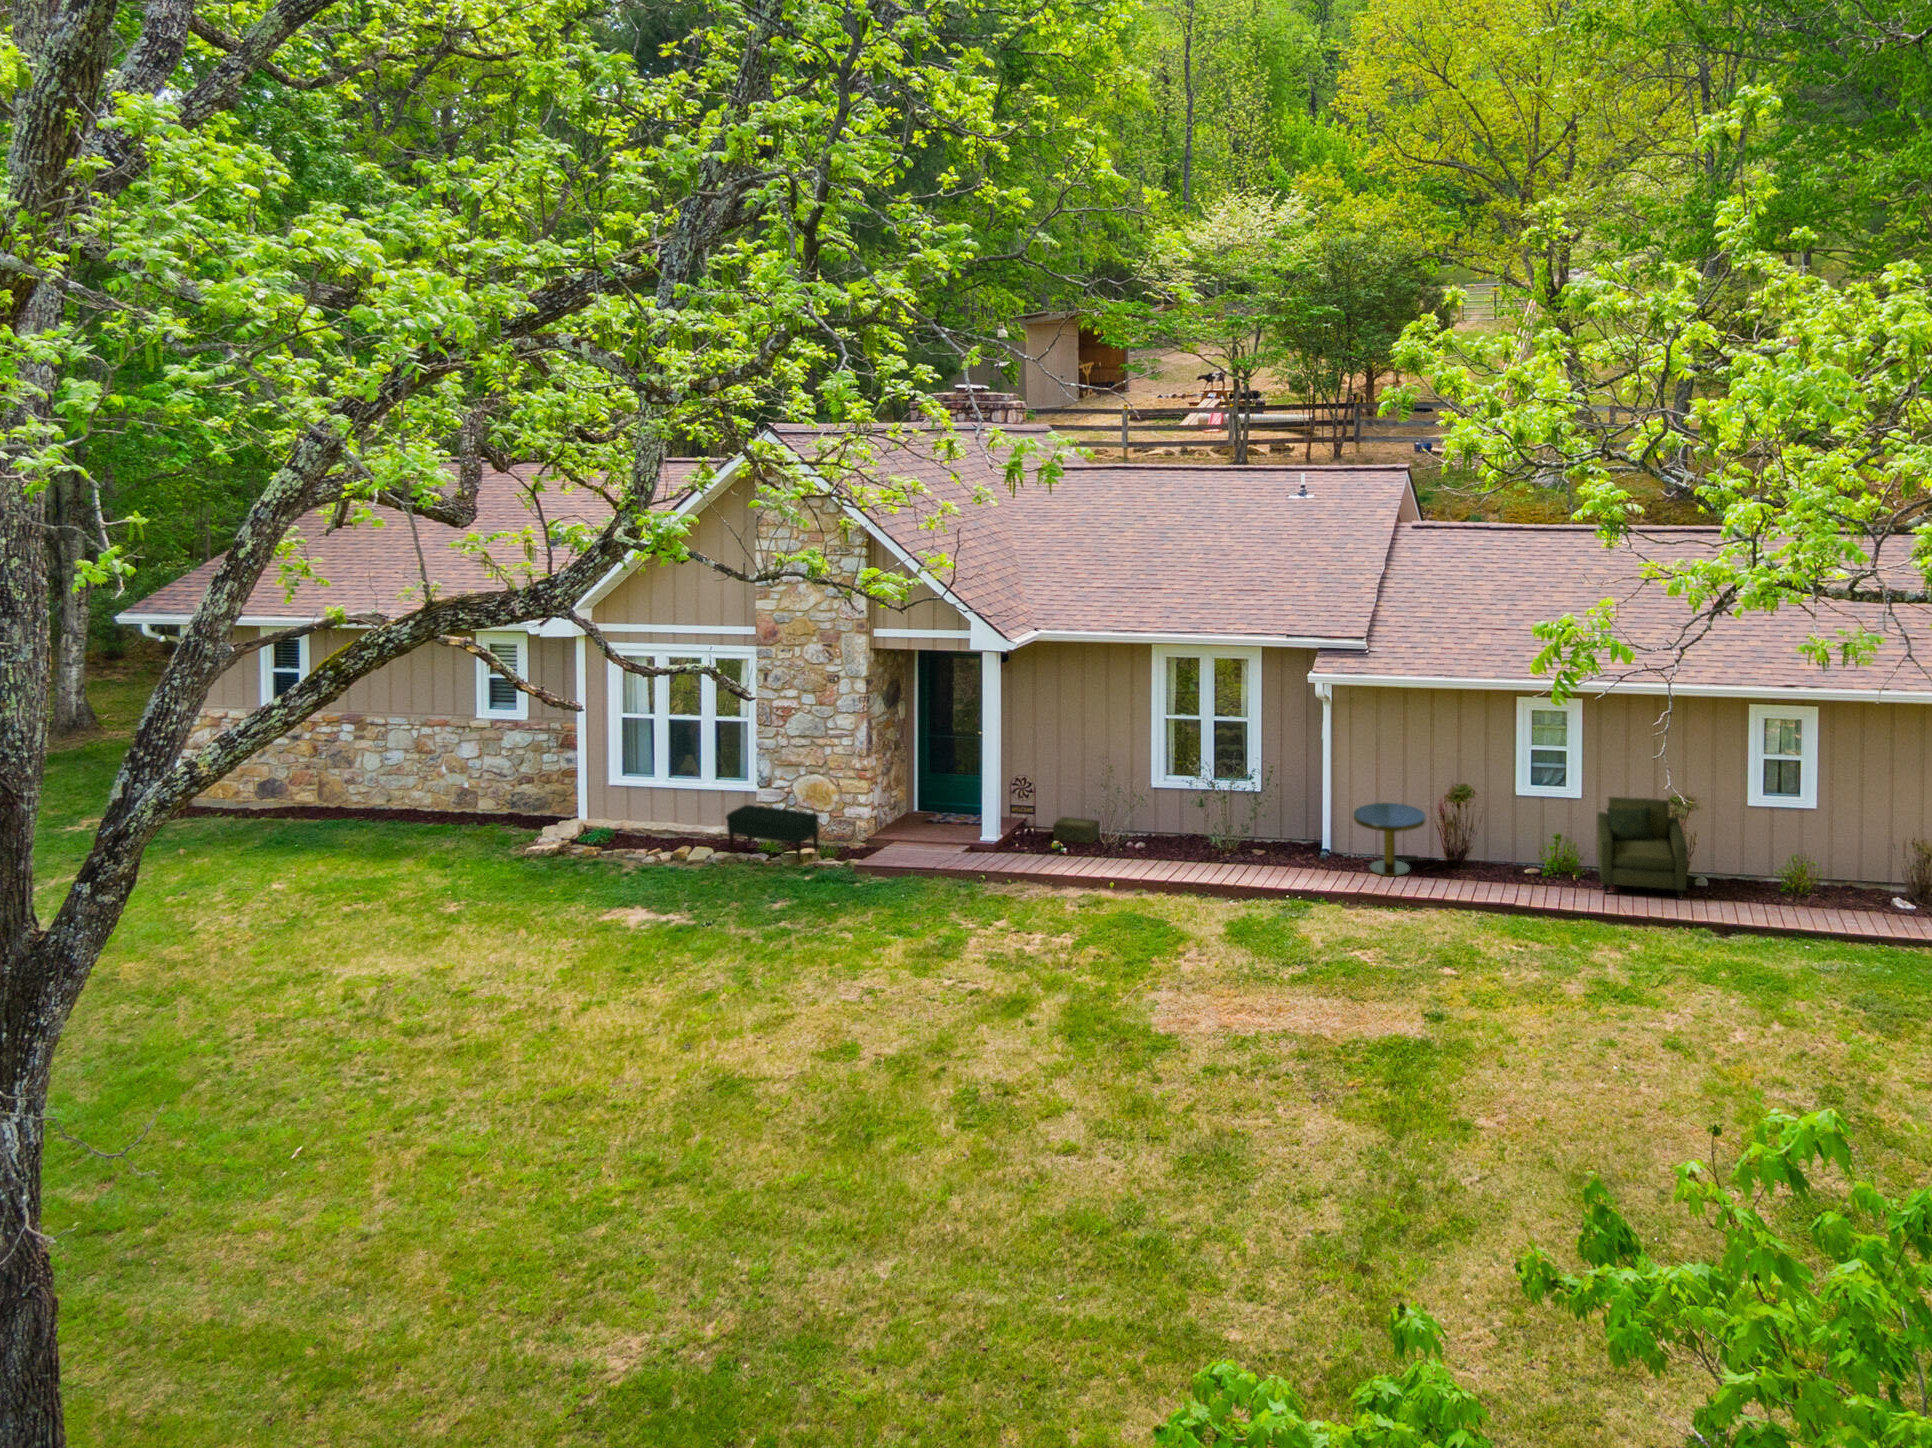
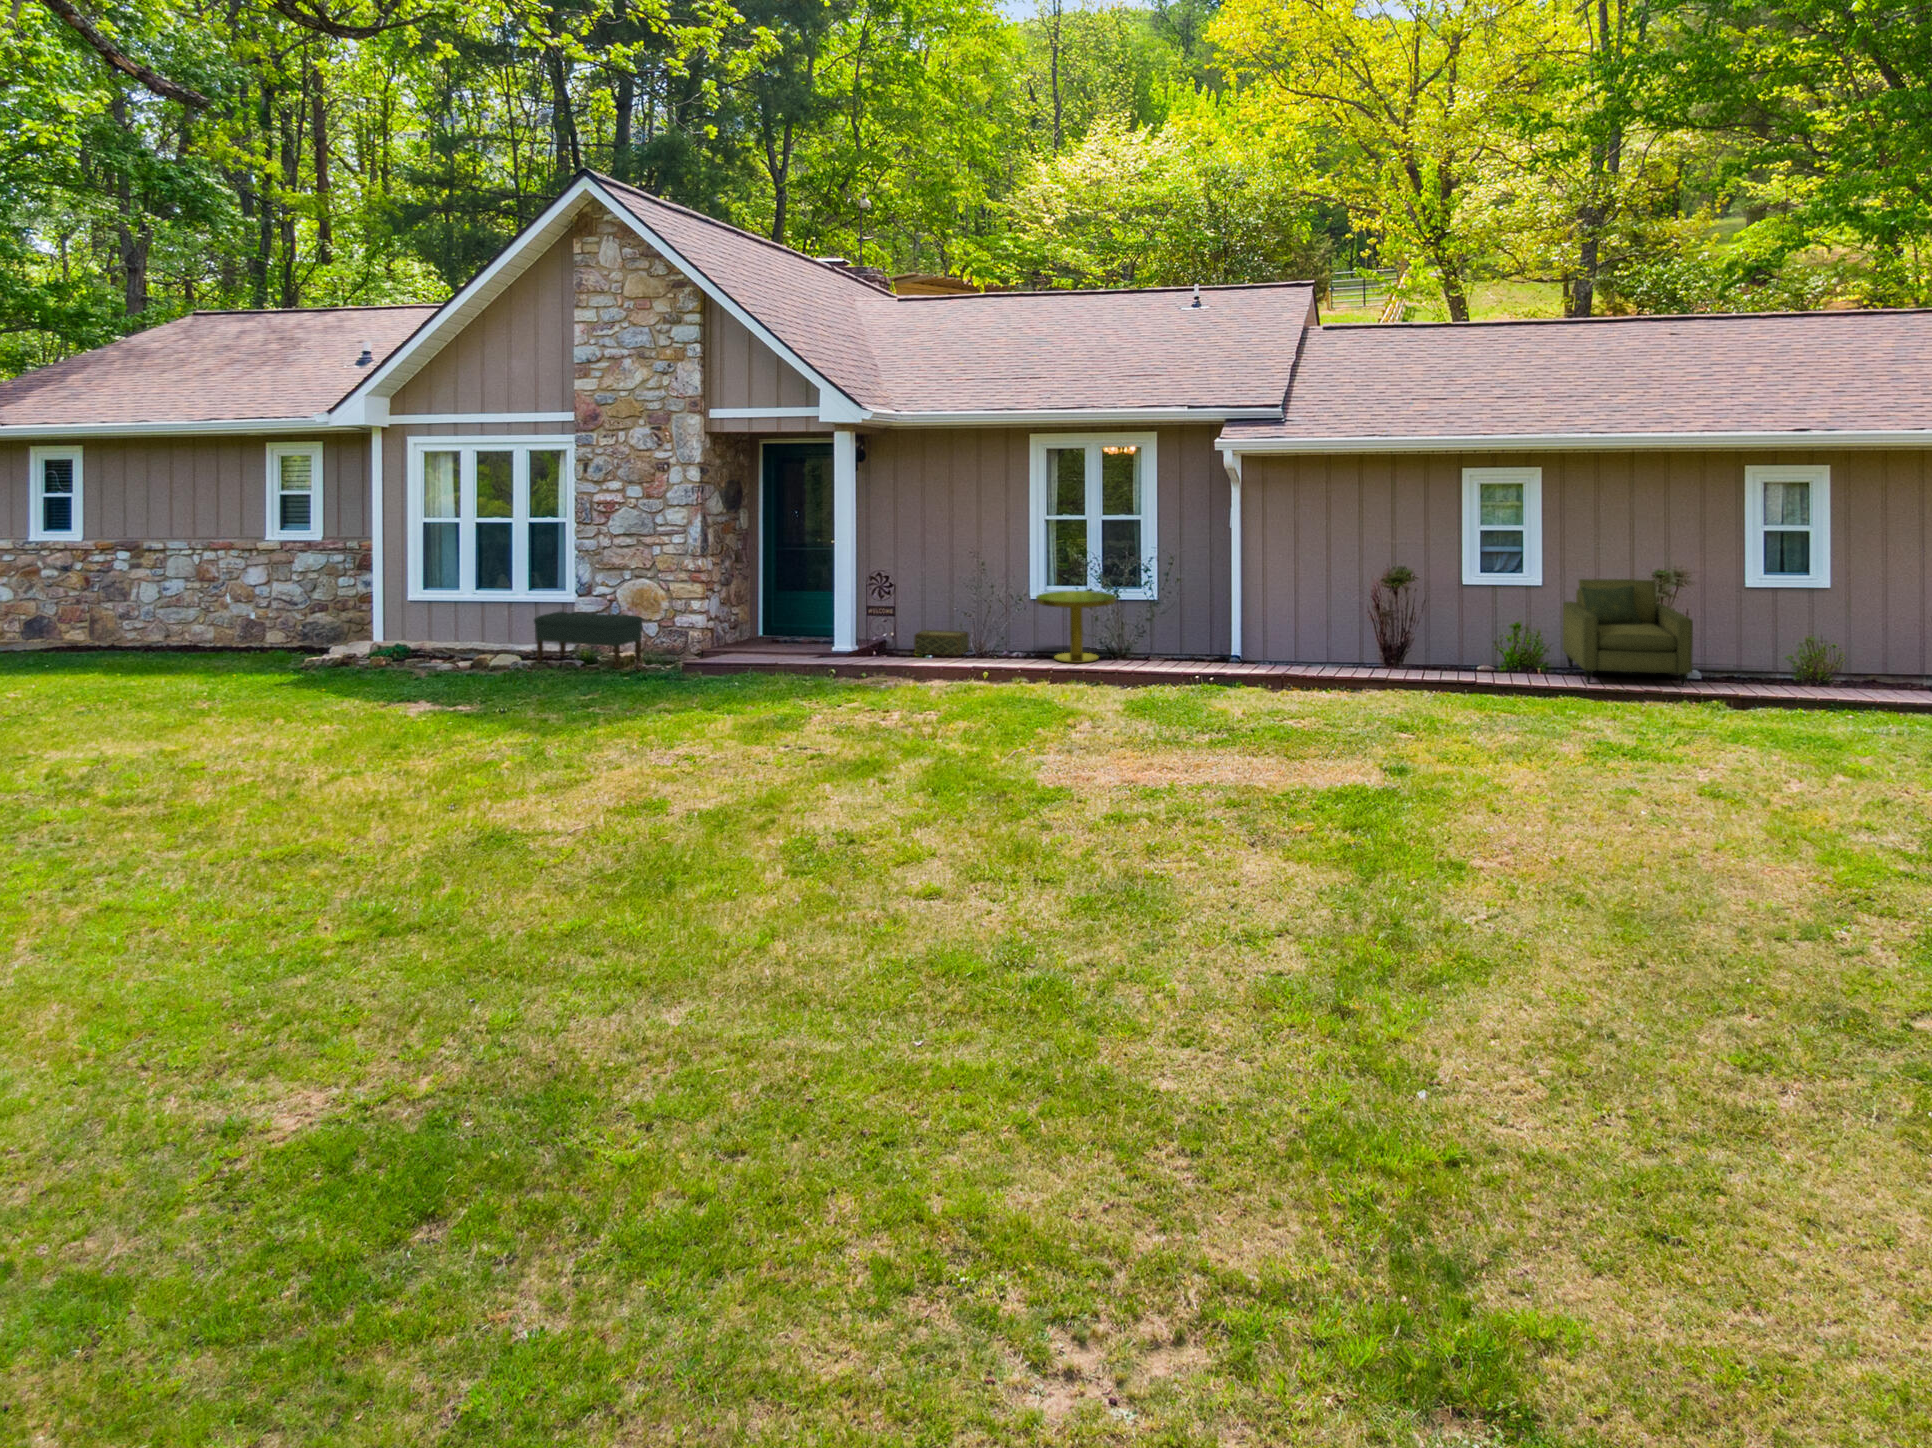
side table: present [1353,803,1426,876] -> present [1036,591,1116,663]

